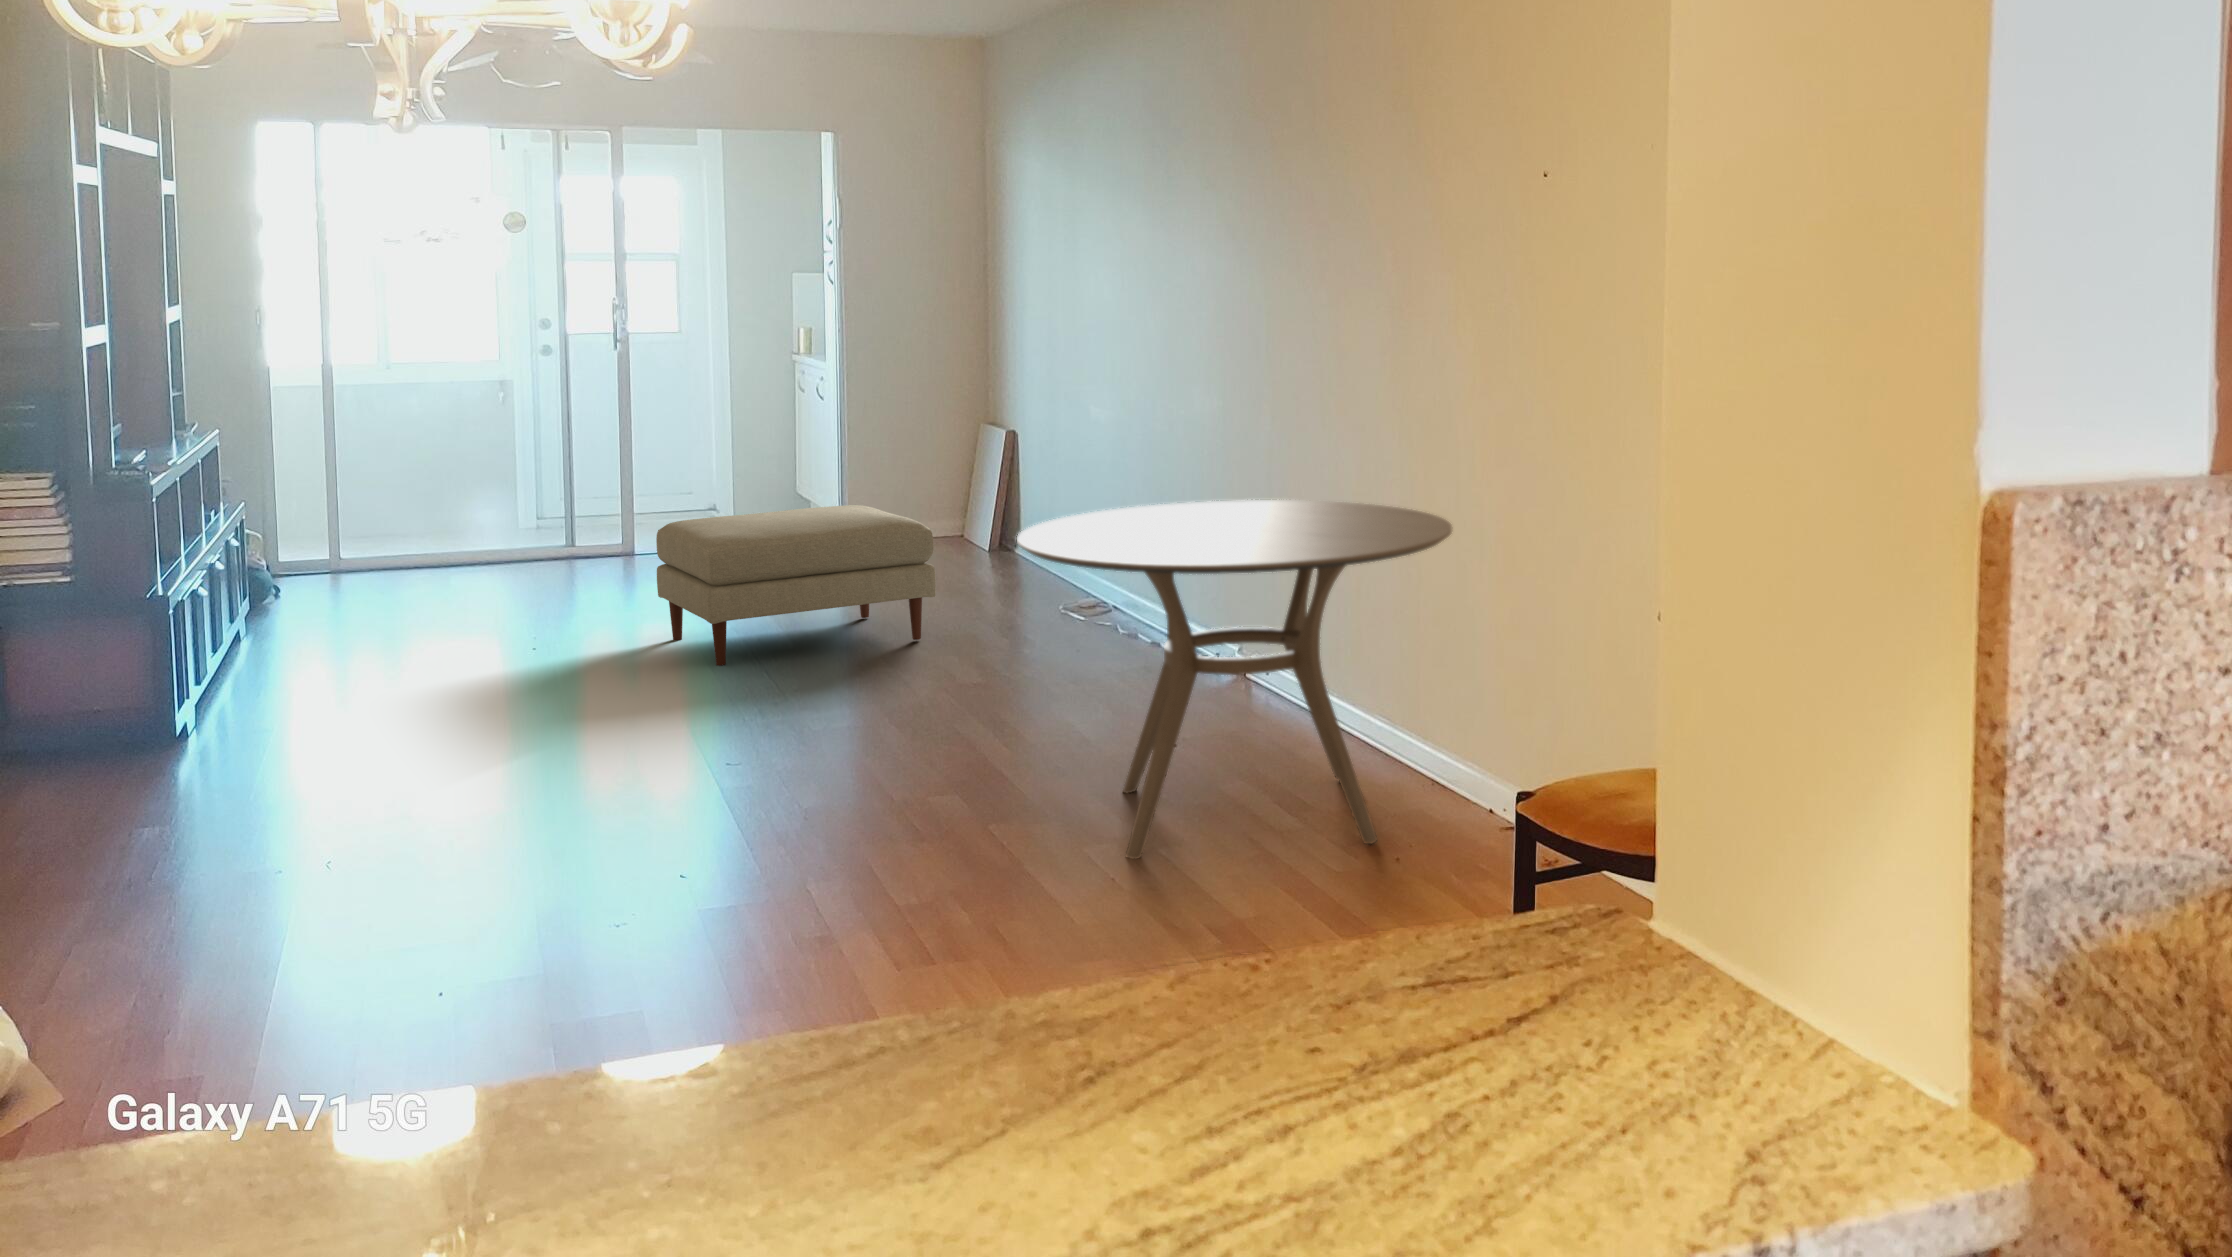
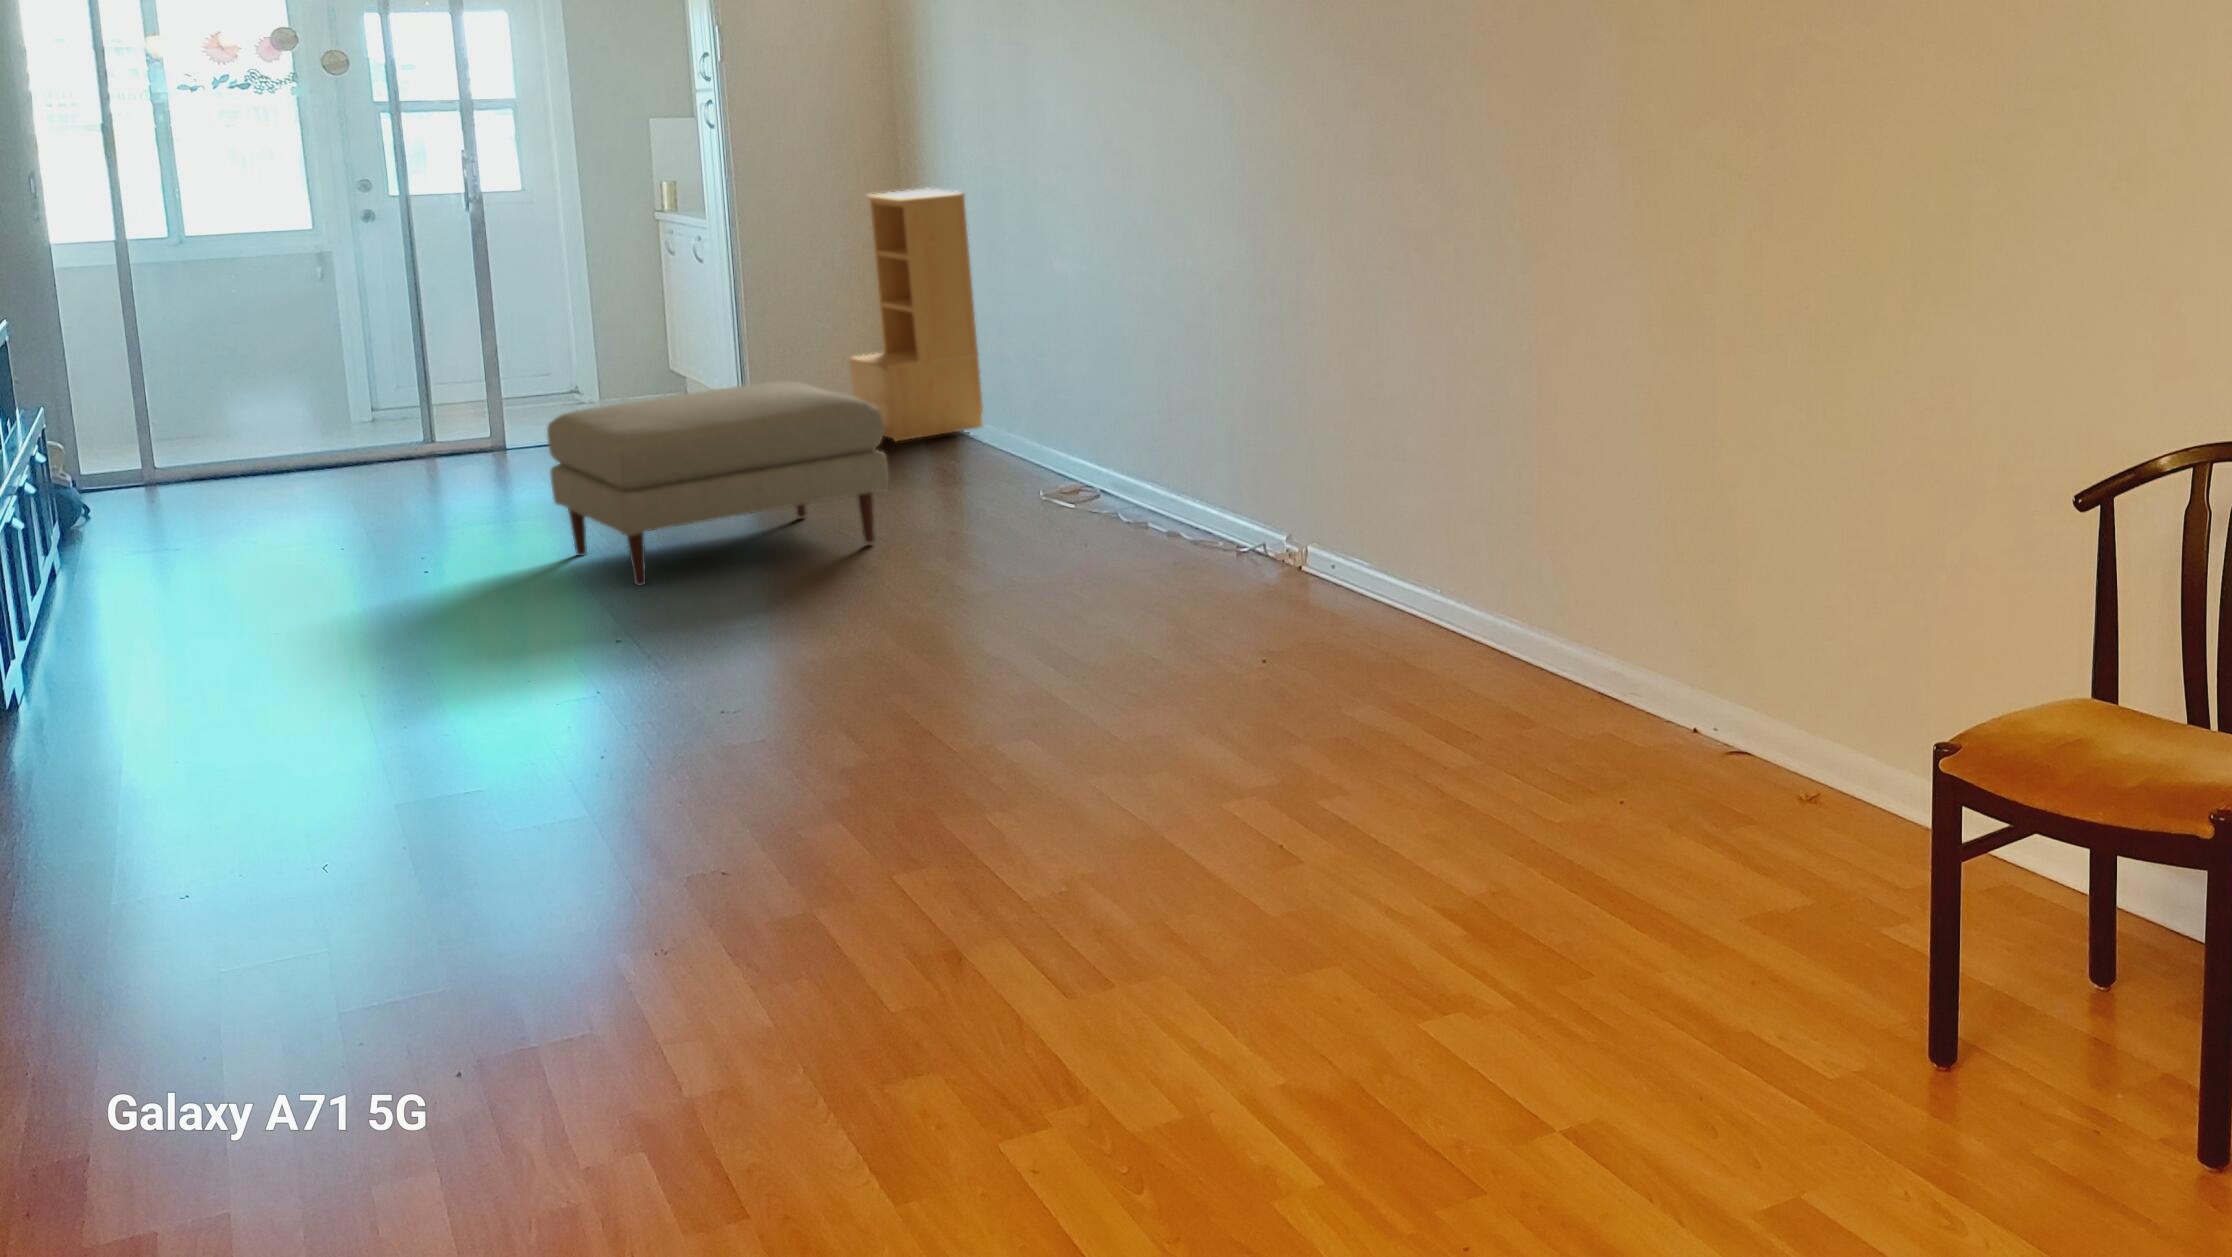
bookshelf: none [920,364,1025,563] -> present [849,189,983,441]
dining table: present [1017,500,1452,859] -> none [1007,368,1519,802]

